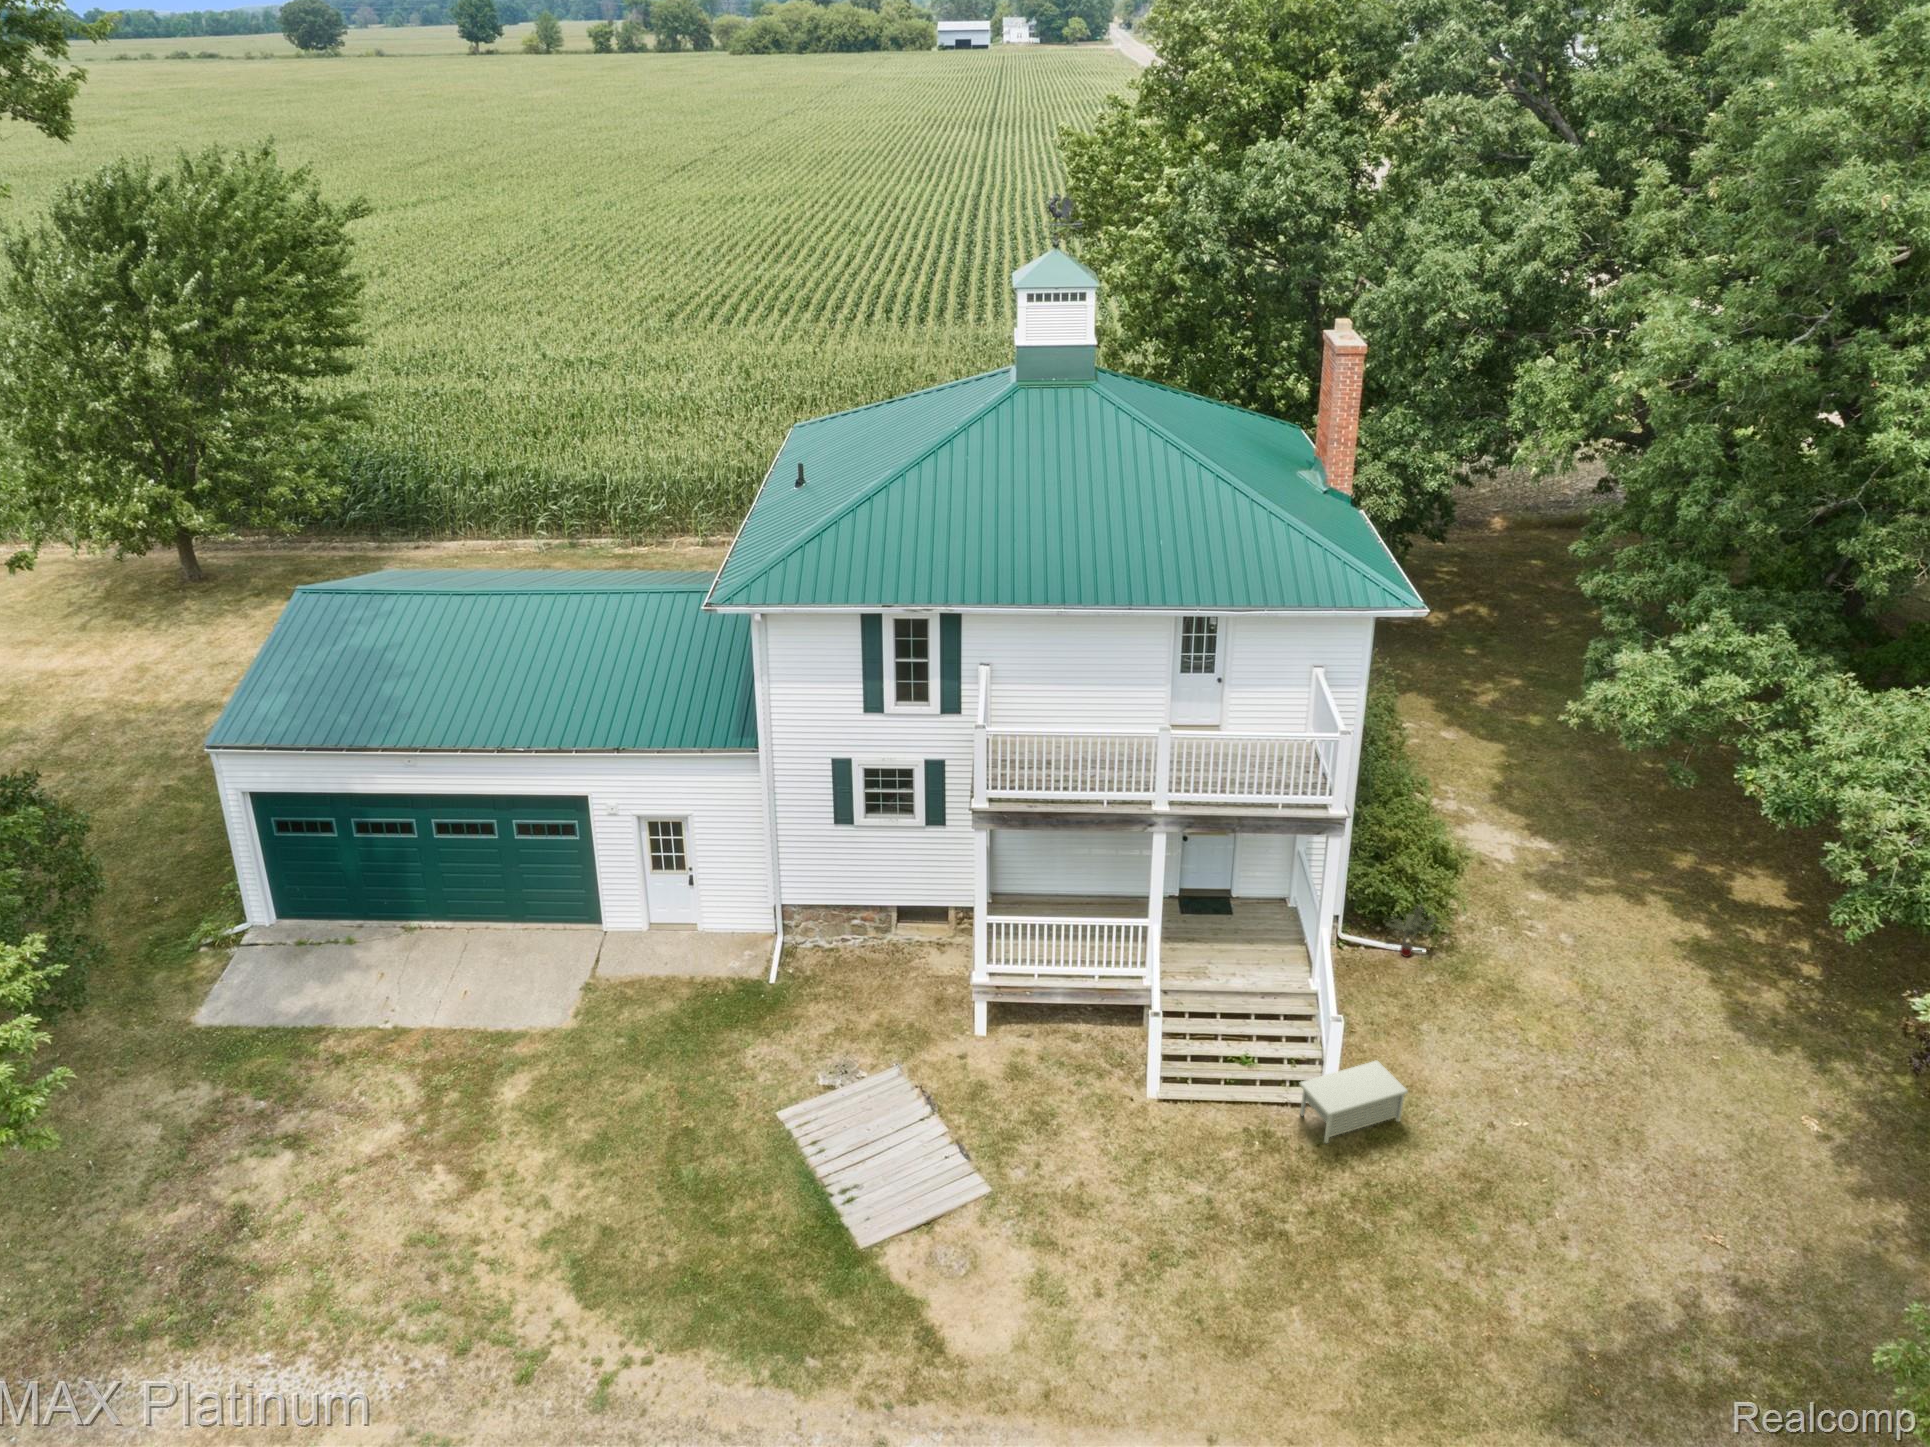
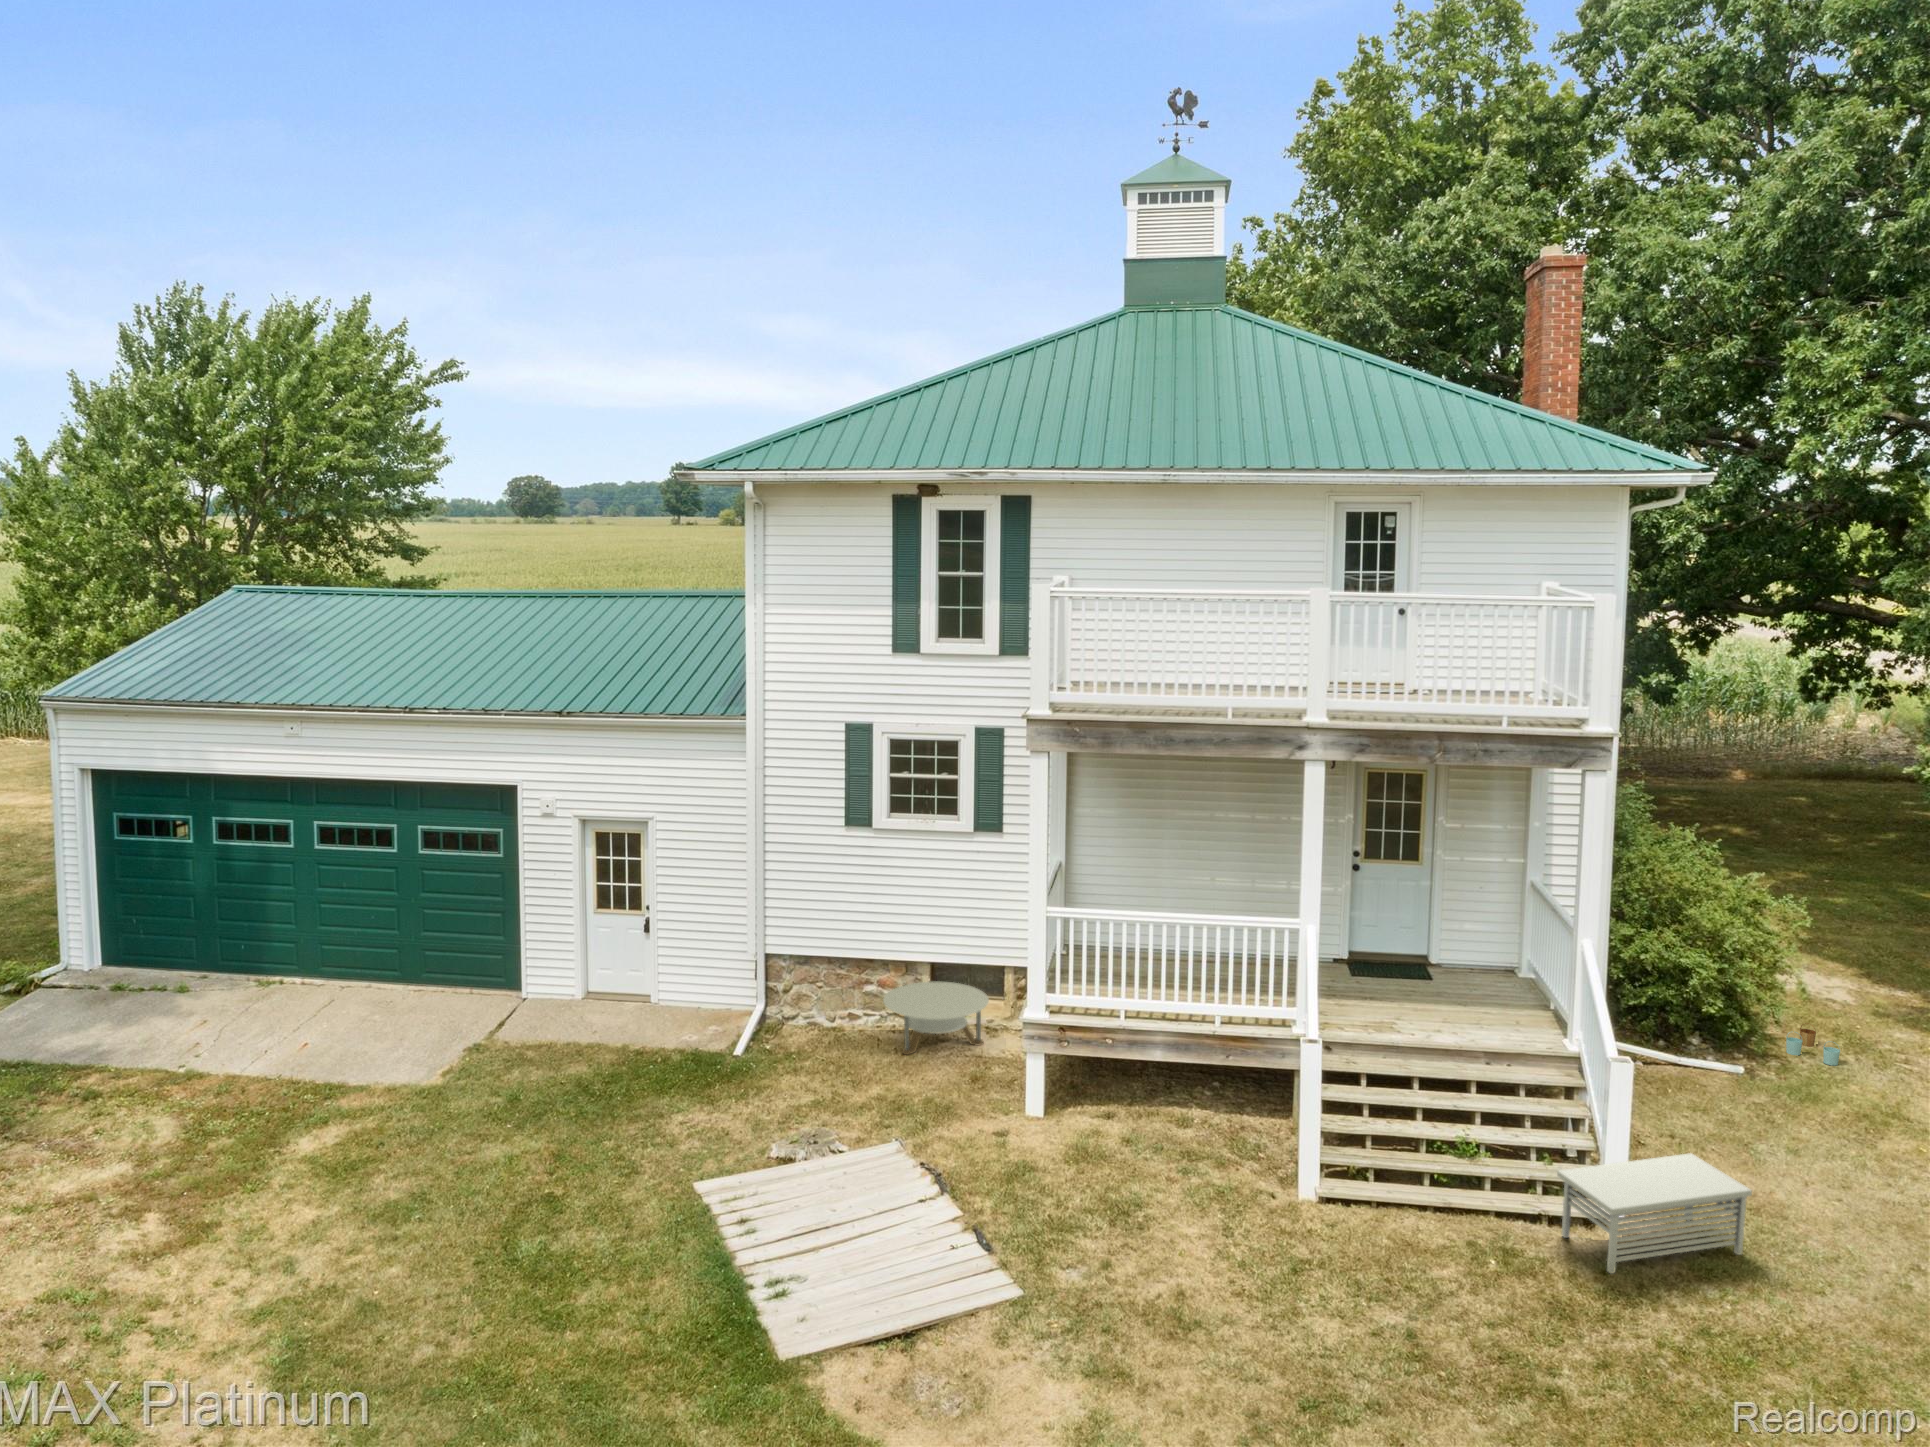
potted tree: present [1386,906,1436,957] -> none [1685,982,1770,1072]
bucket: none [1446,914,1477,946] -> present [1786,1023,1840,1066]
round table: none [867,915,938,975] -> present [883,981,989,1055]

